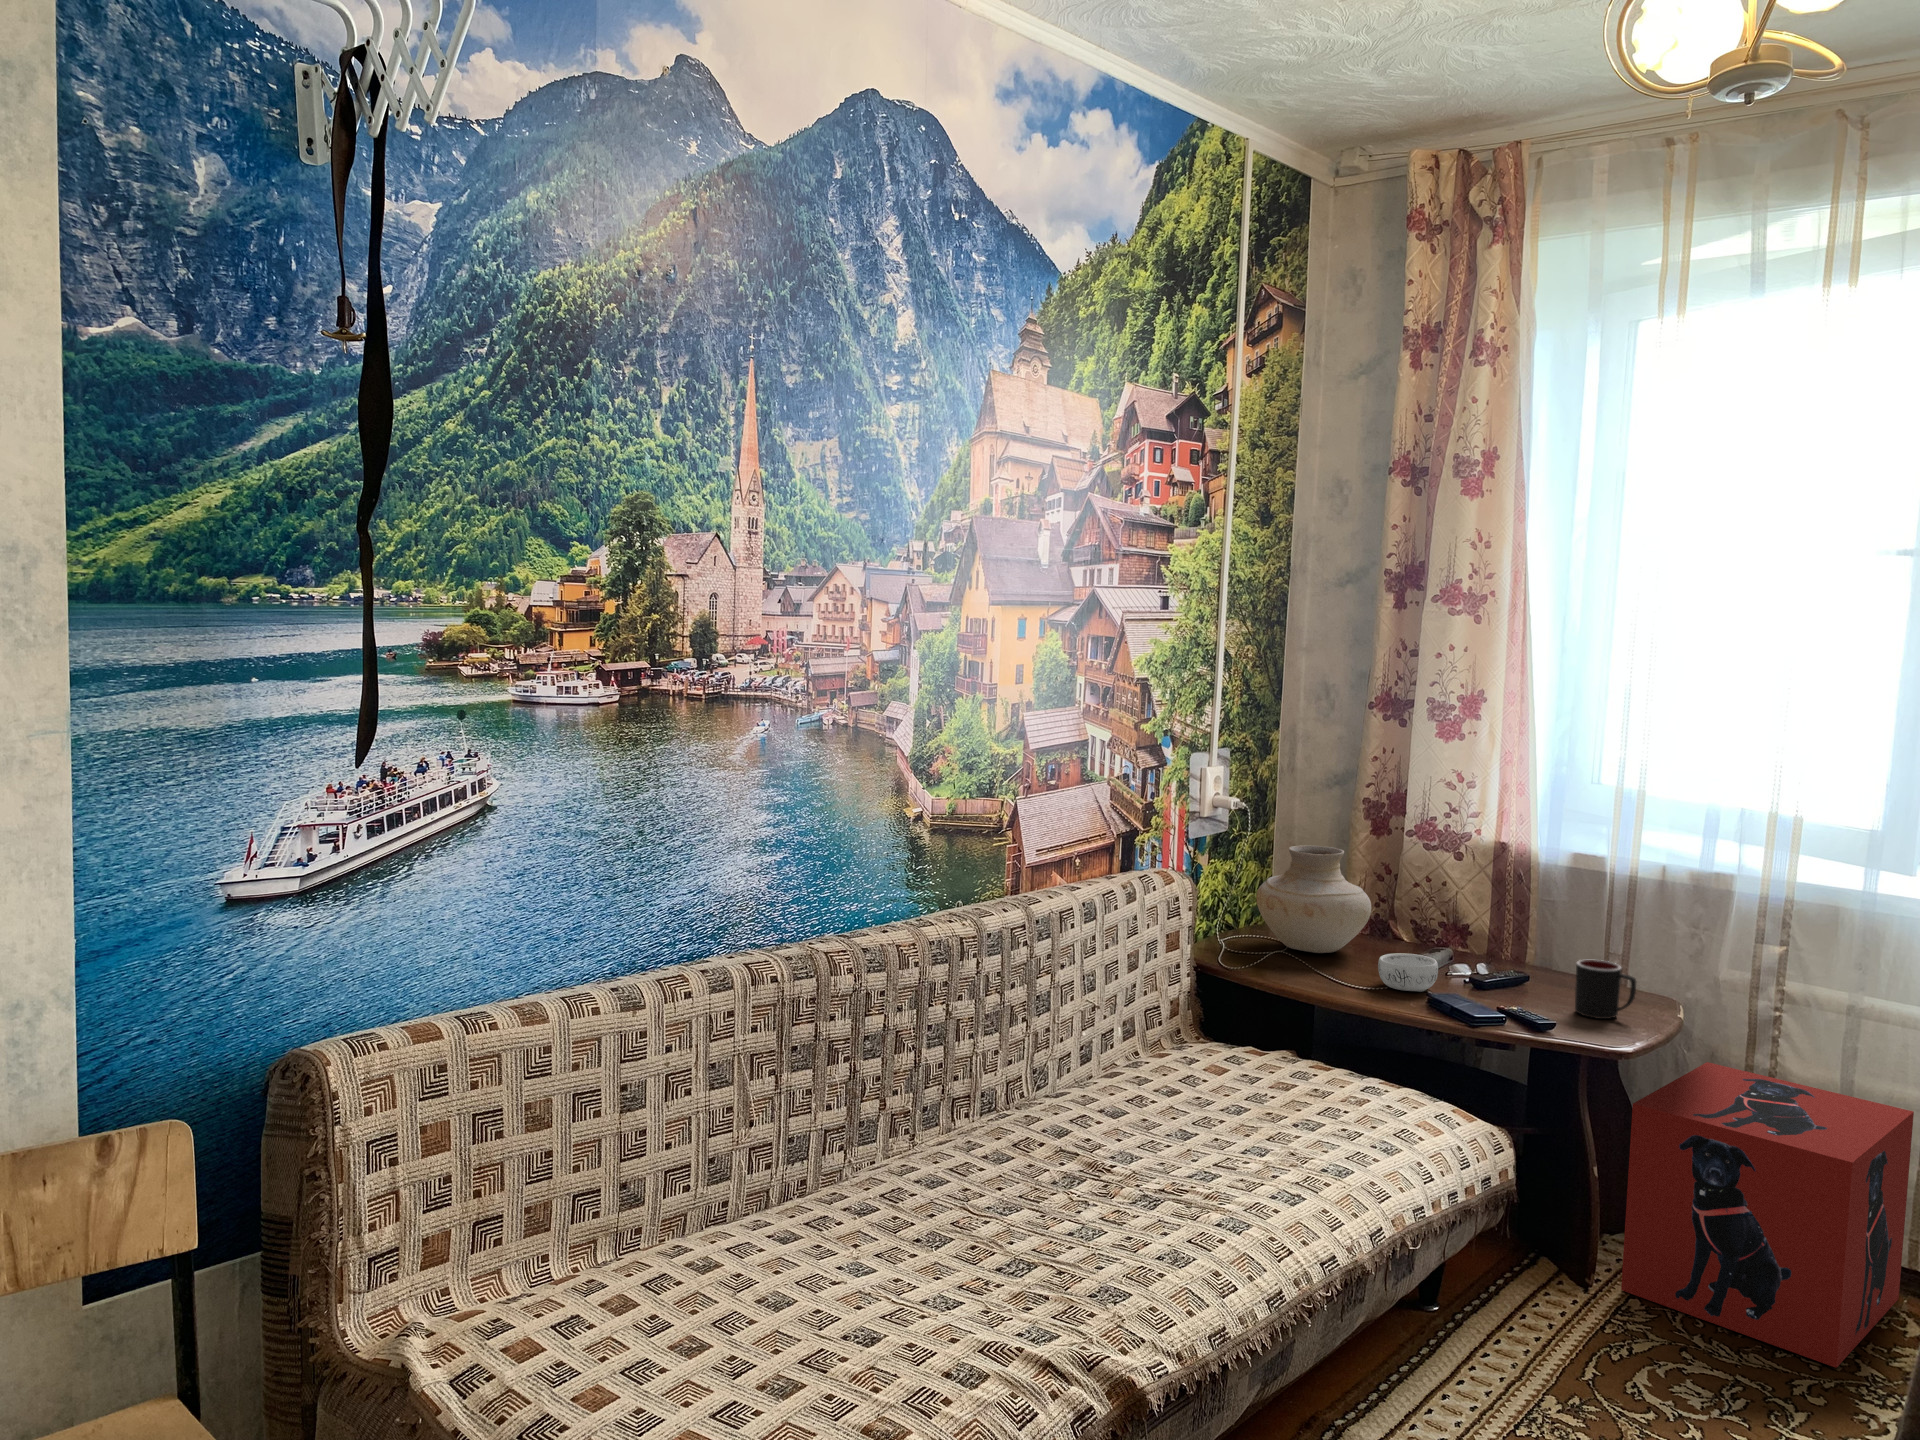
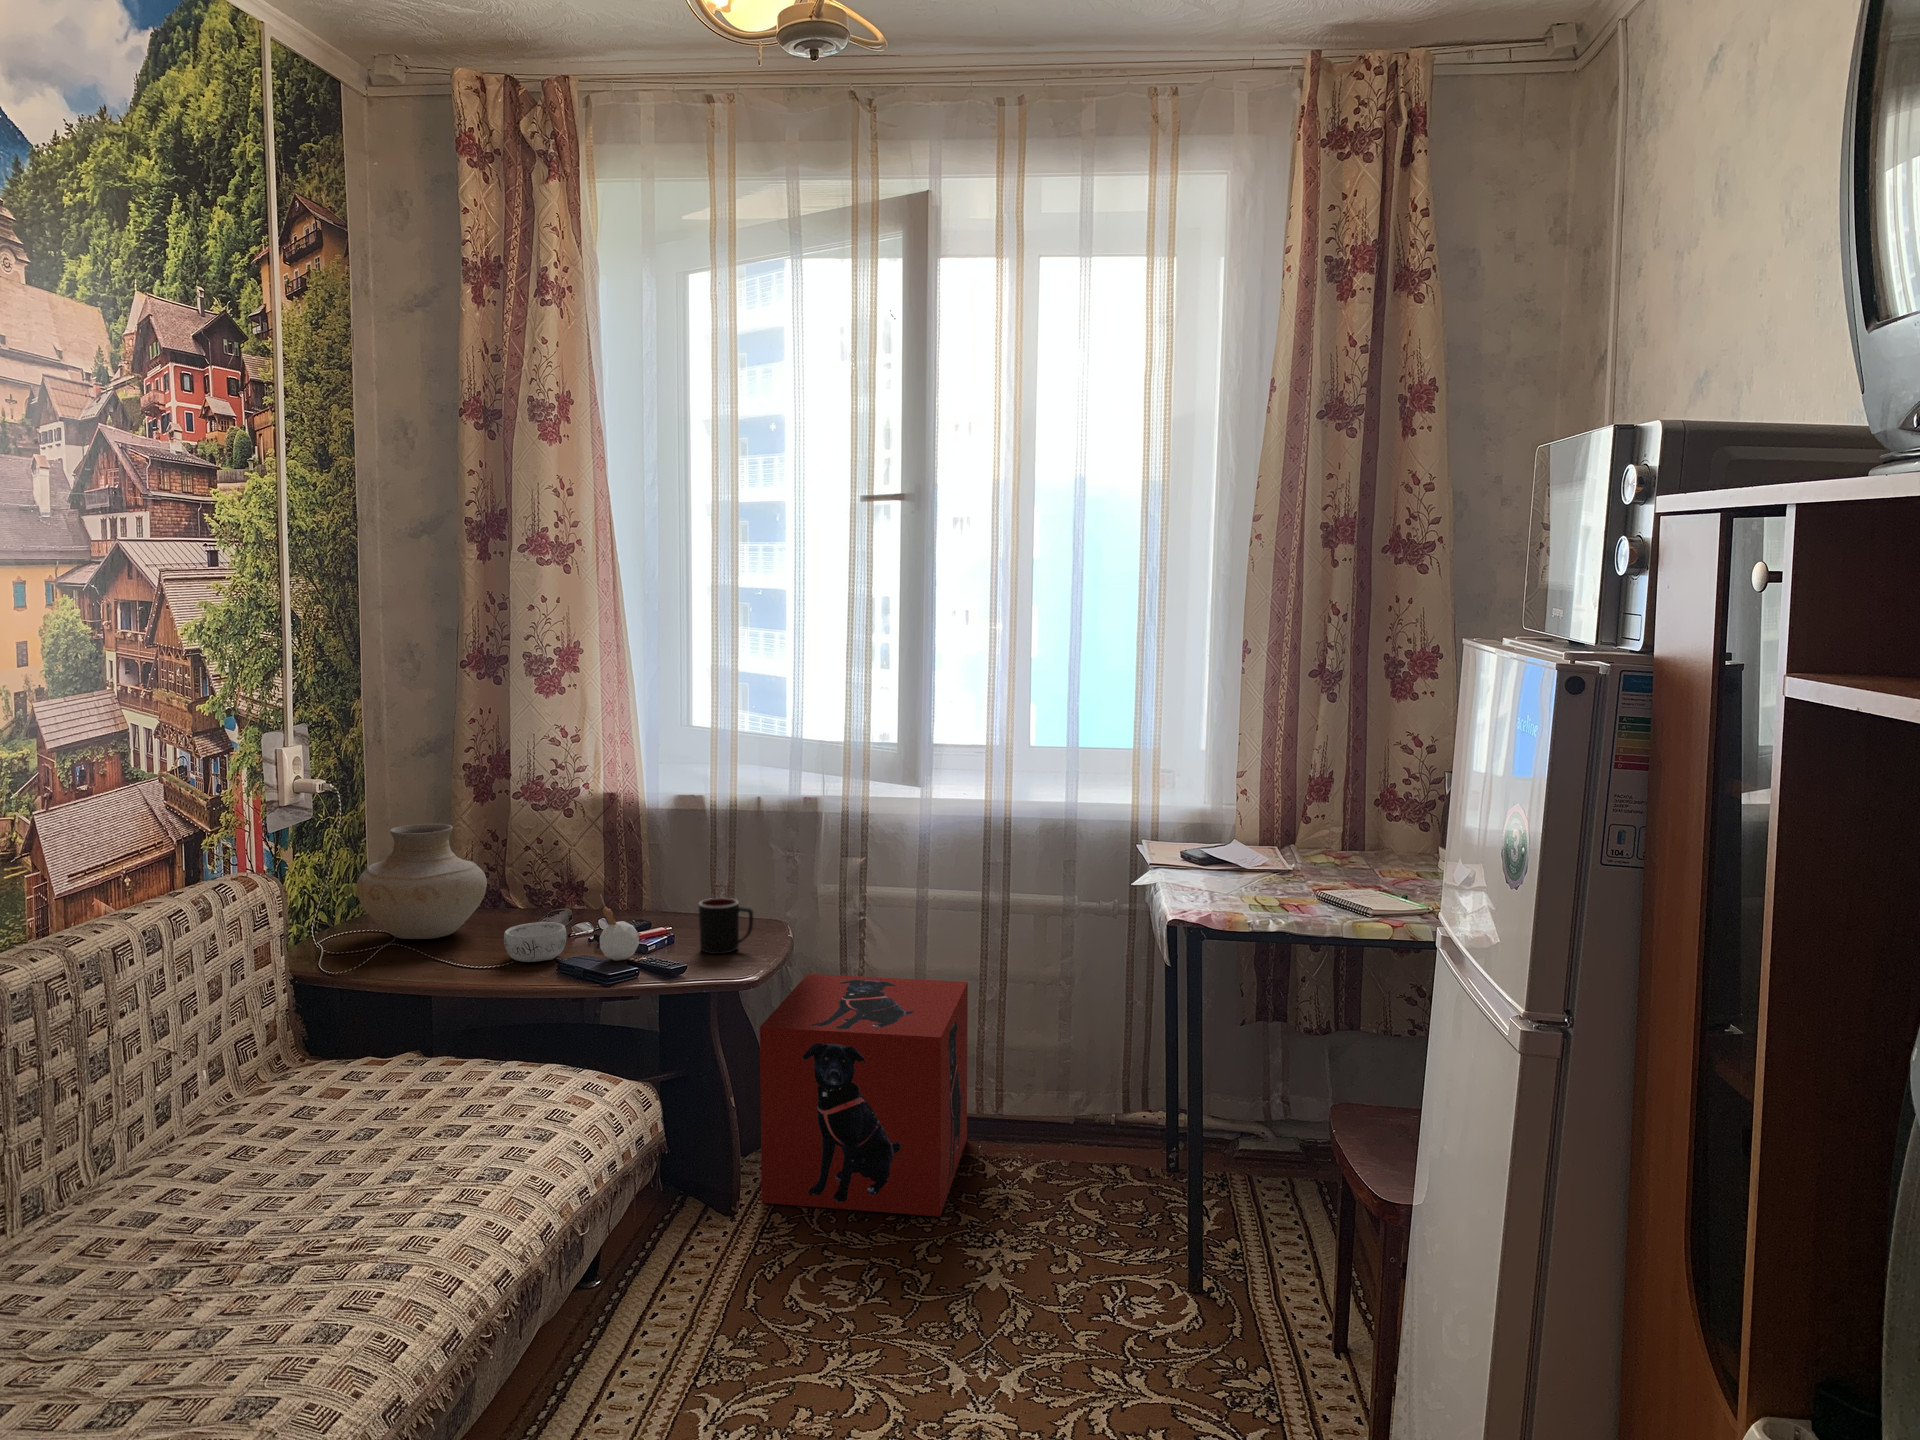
candle: none [1469,936,1509,1005] -> present [600,894,639,961]

